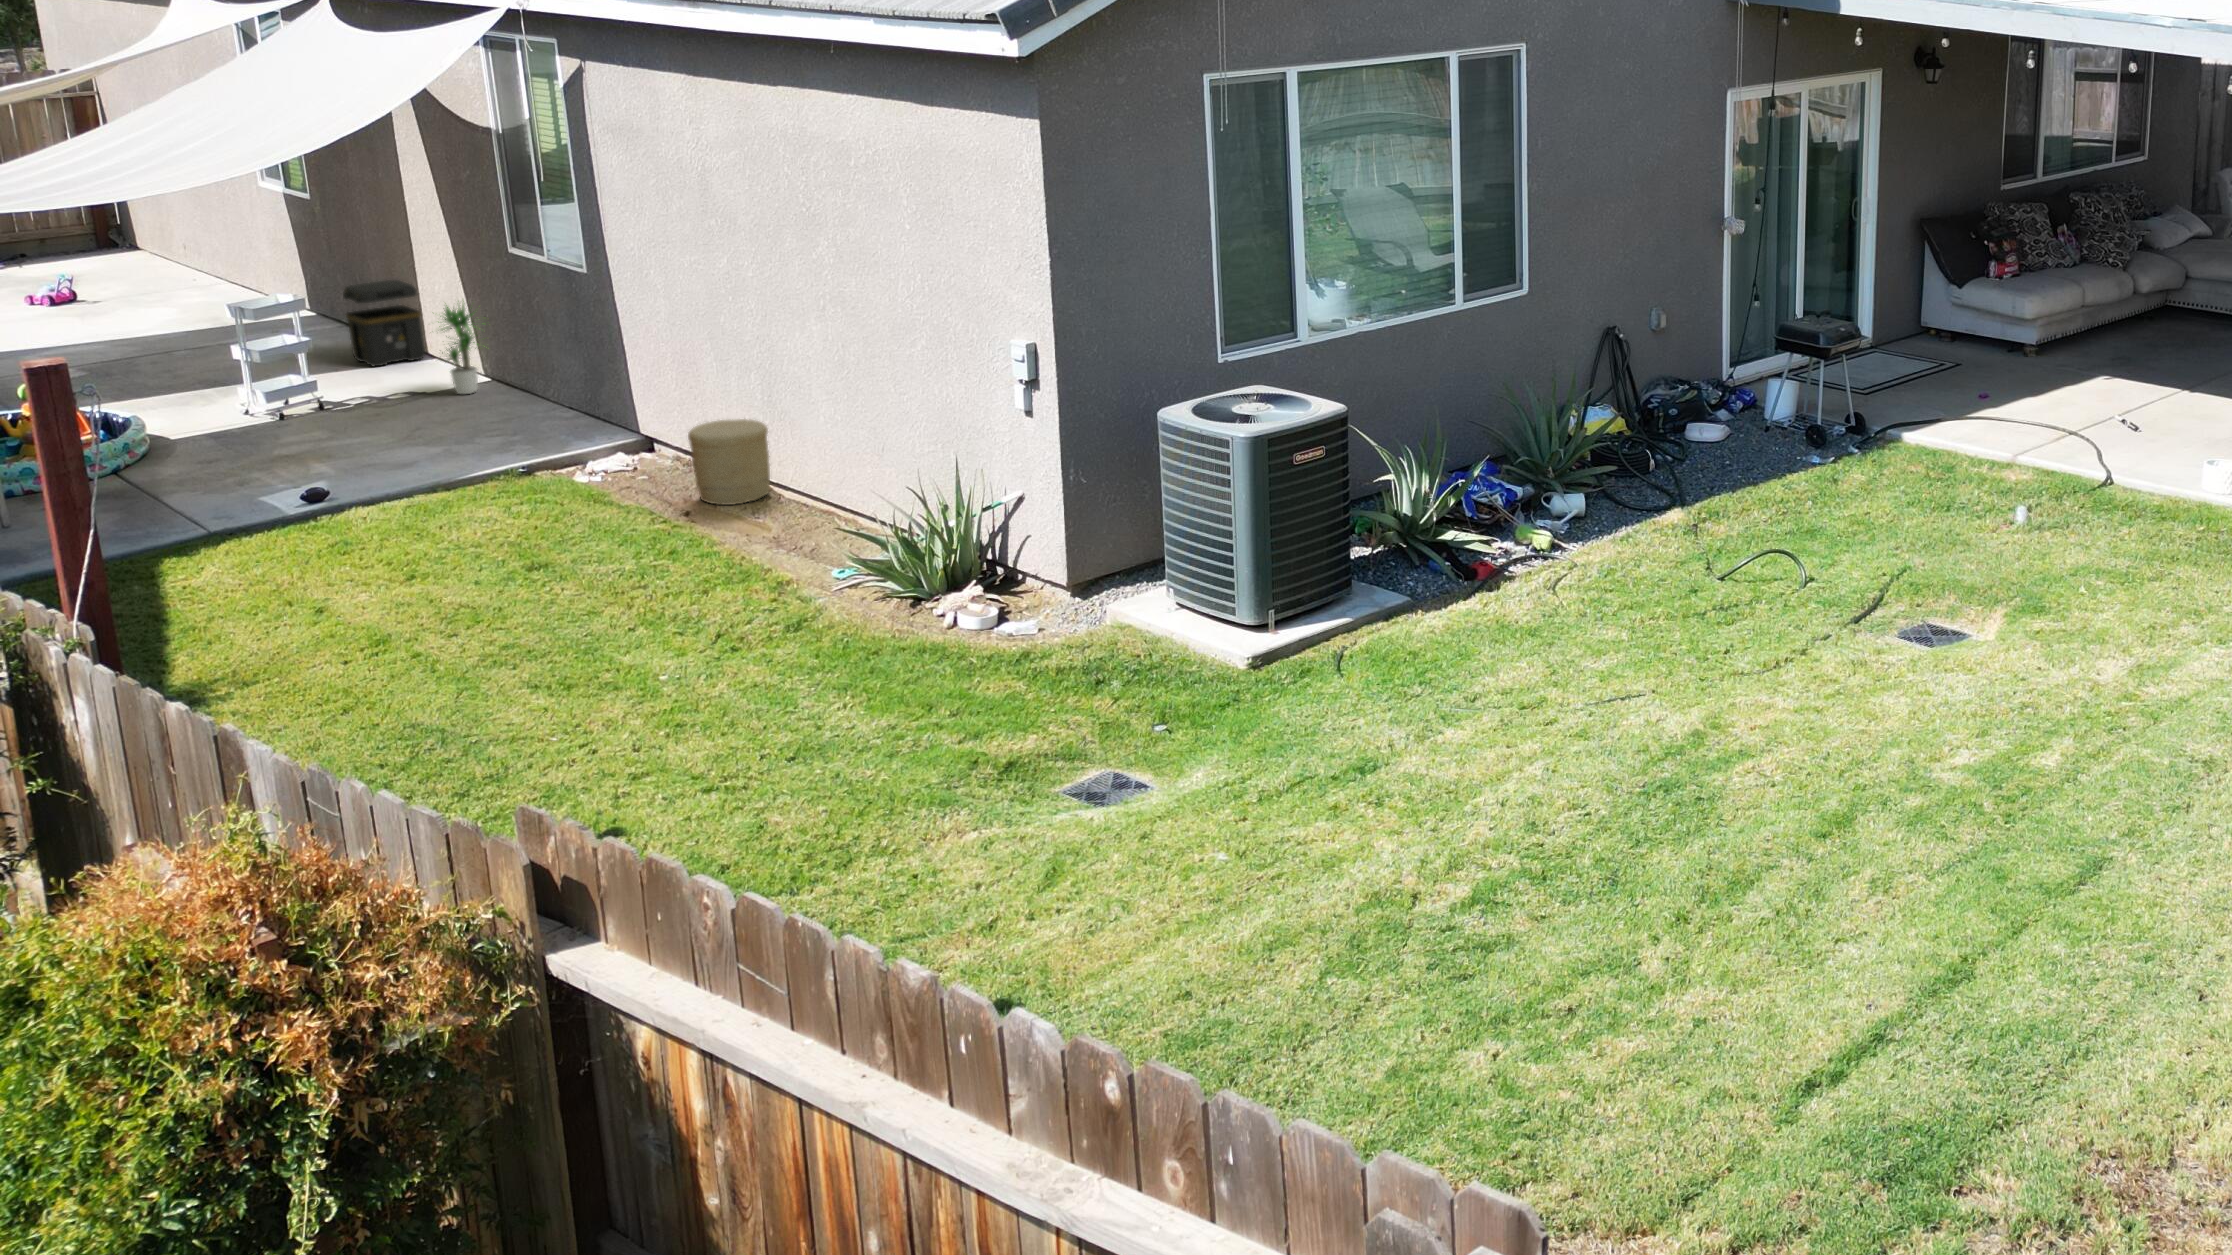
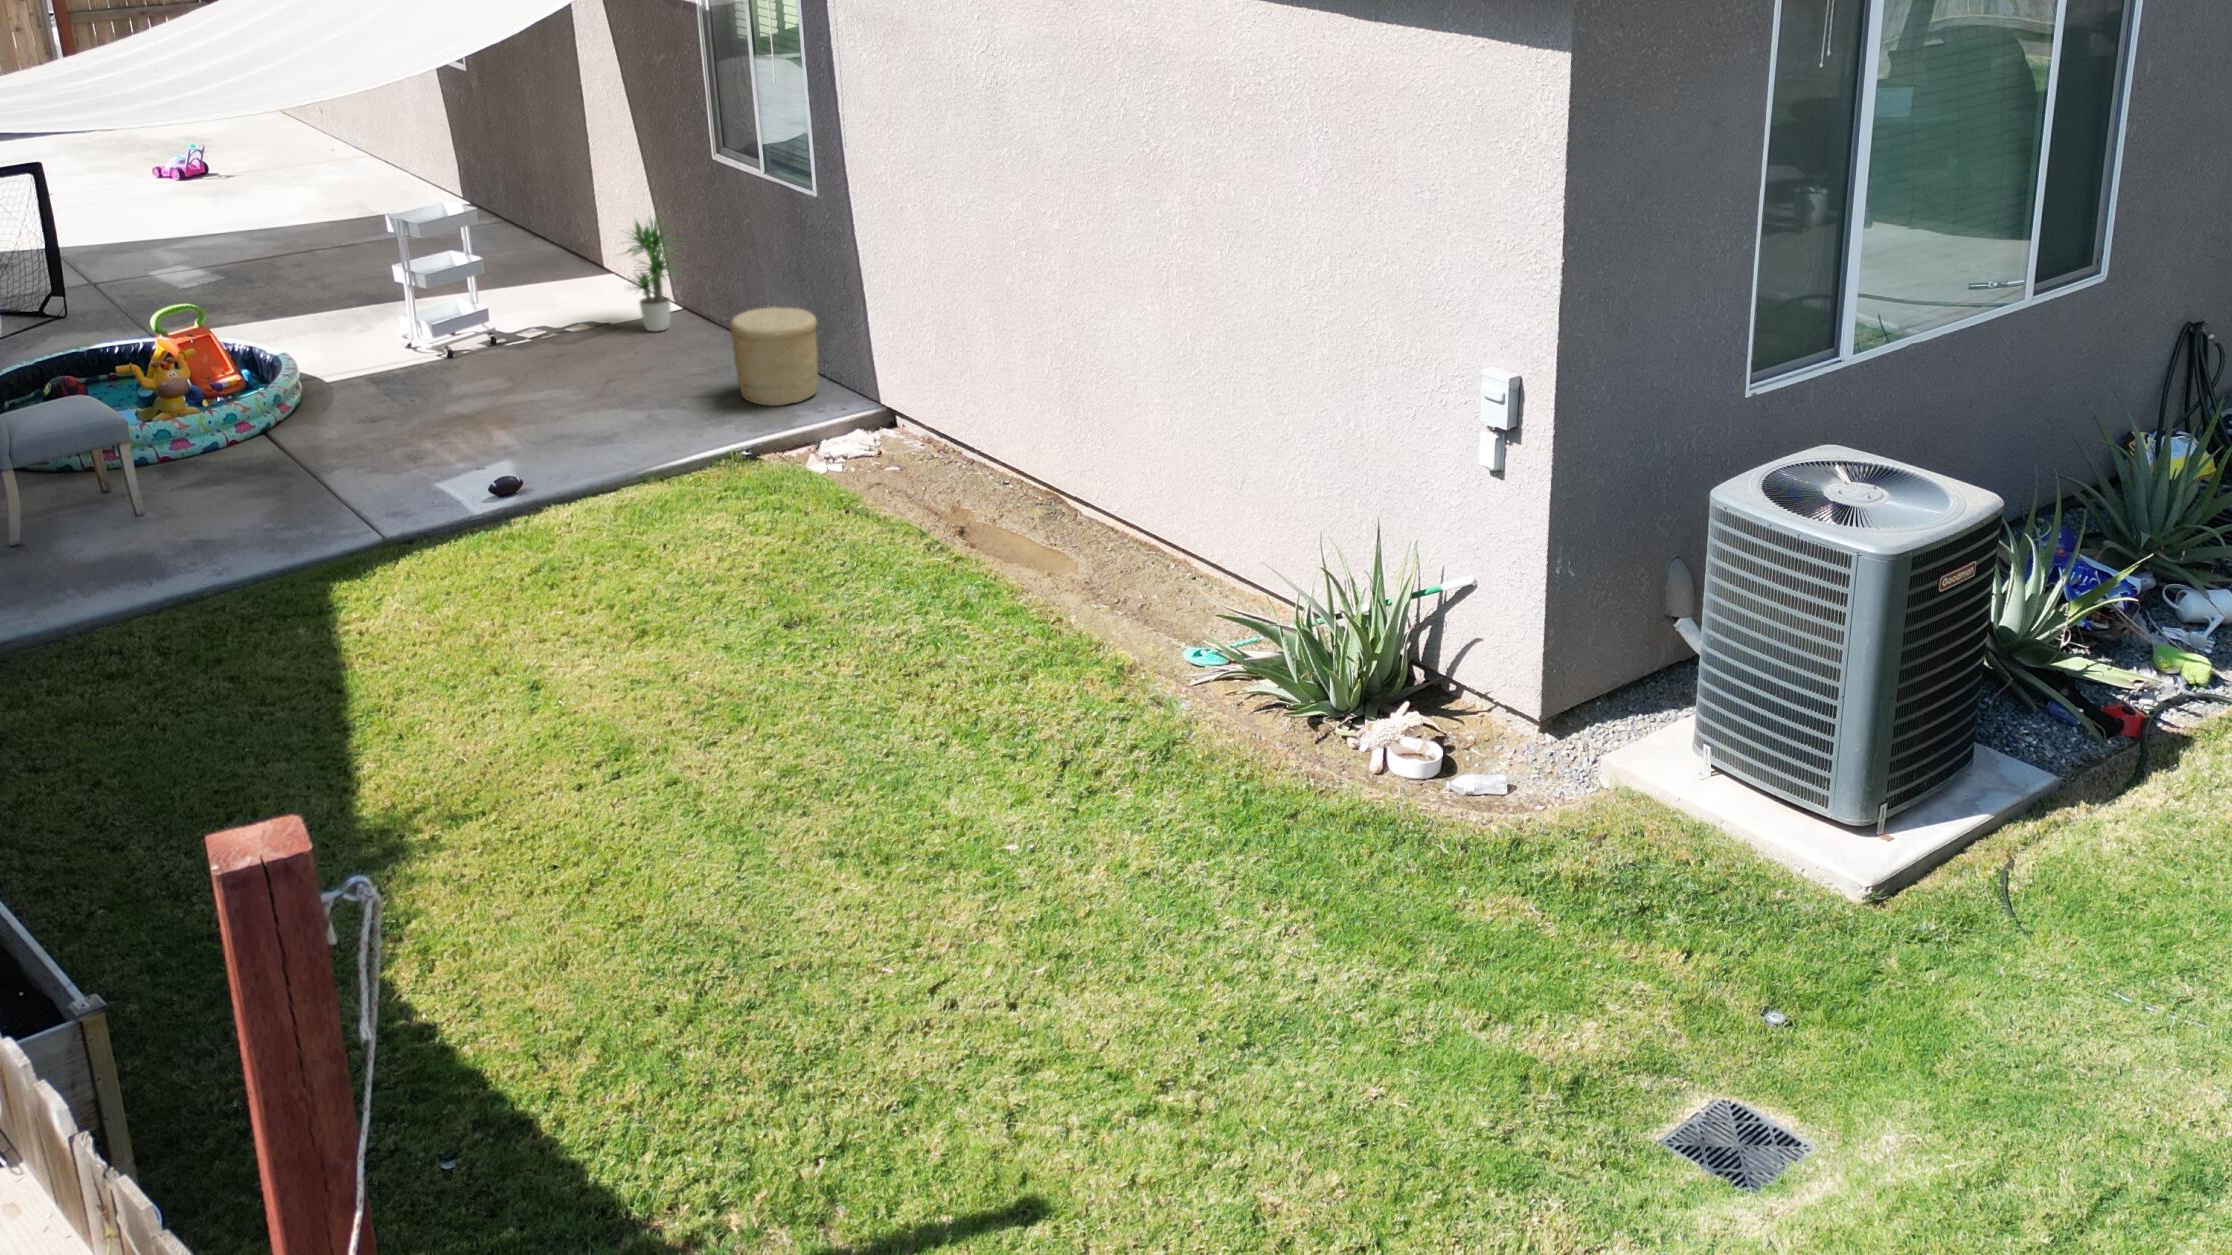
toolbox: present [343,280,426,366] -> none [510,178,602,285]
woven basket: present [688,419,770,505] -> present [730,307,818,406]

